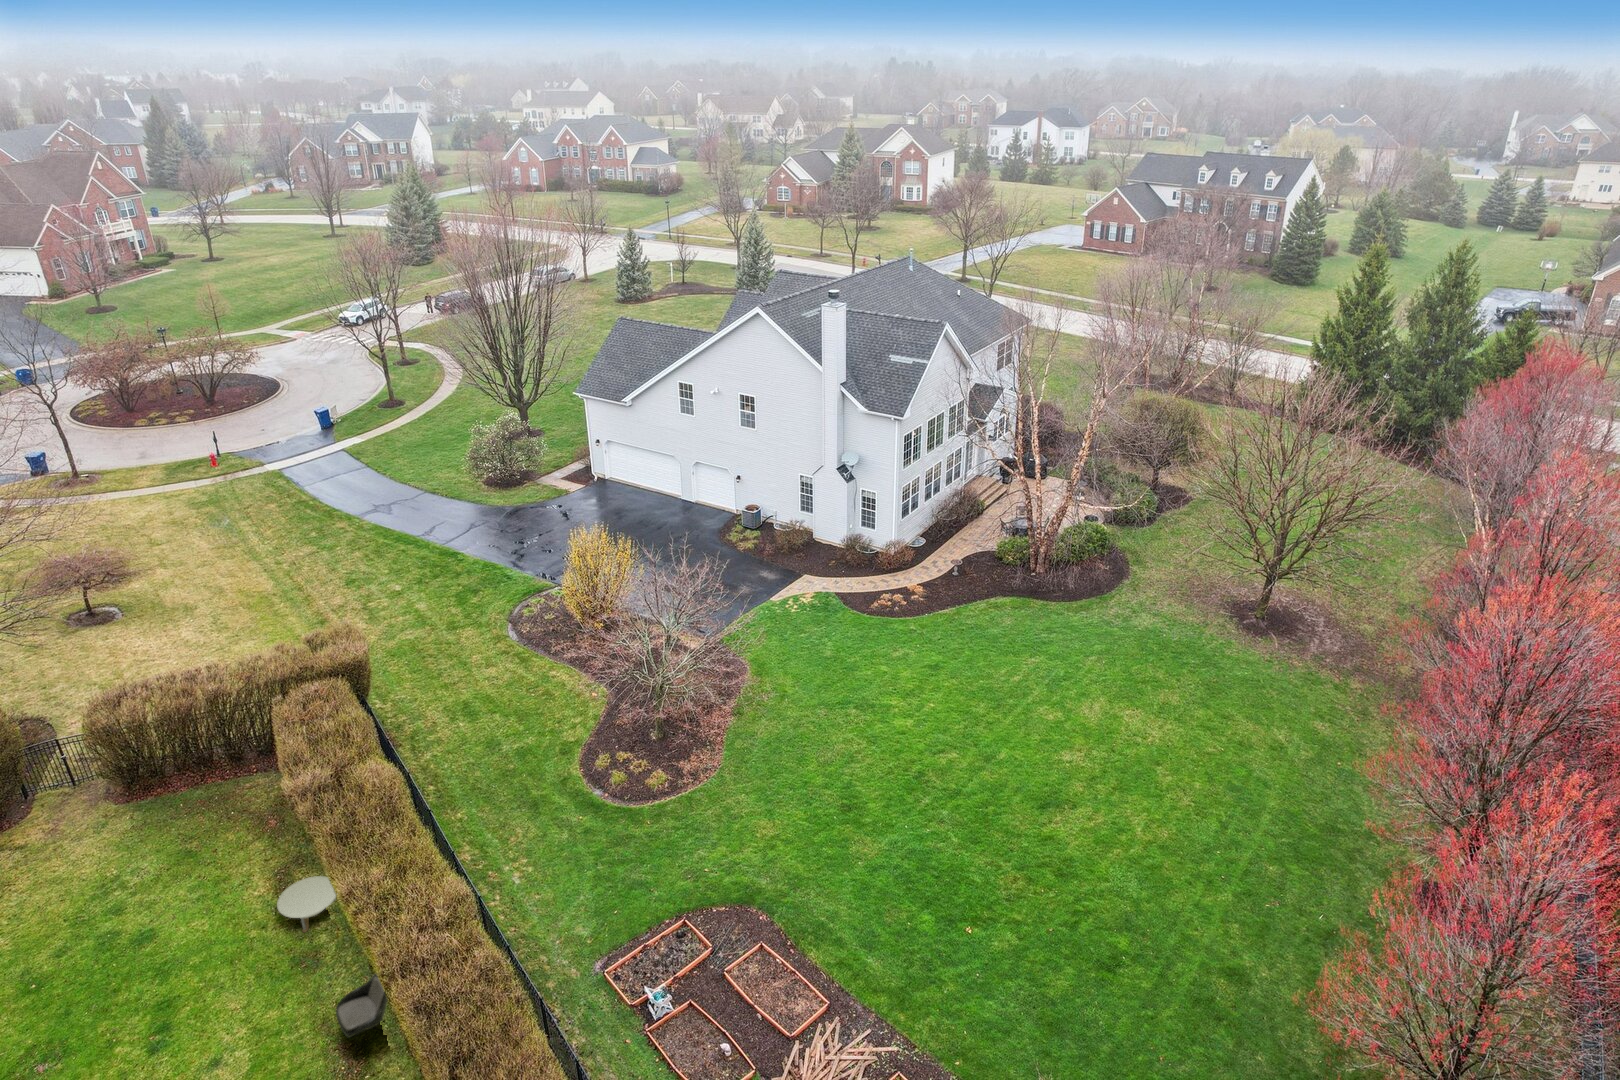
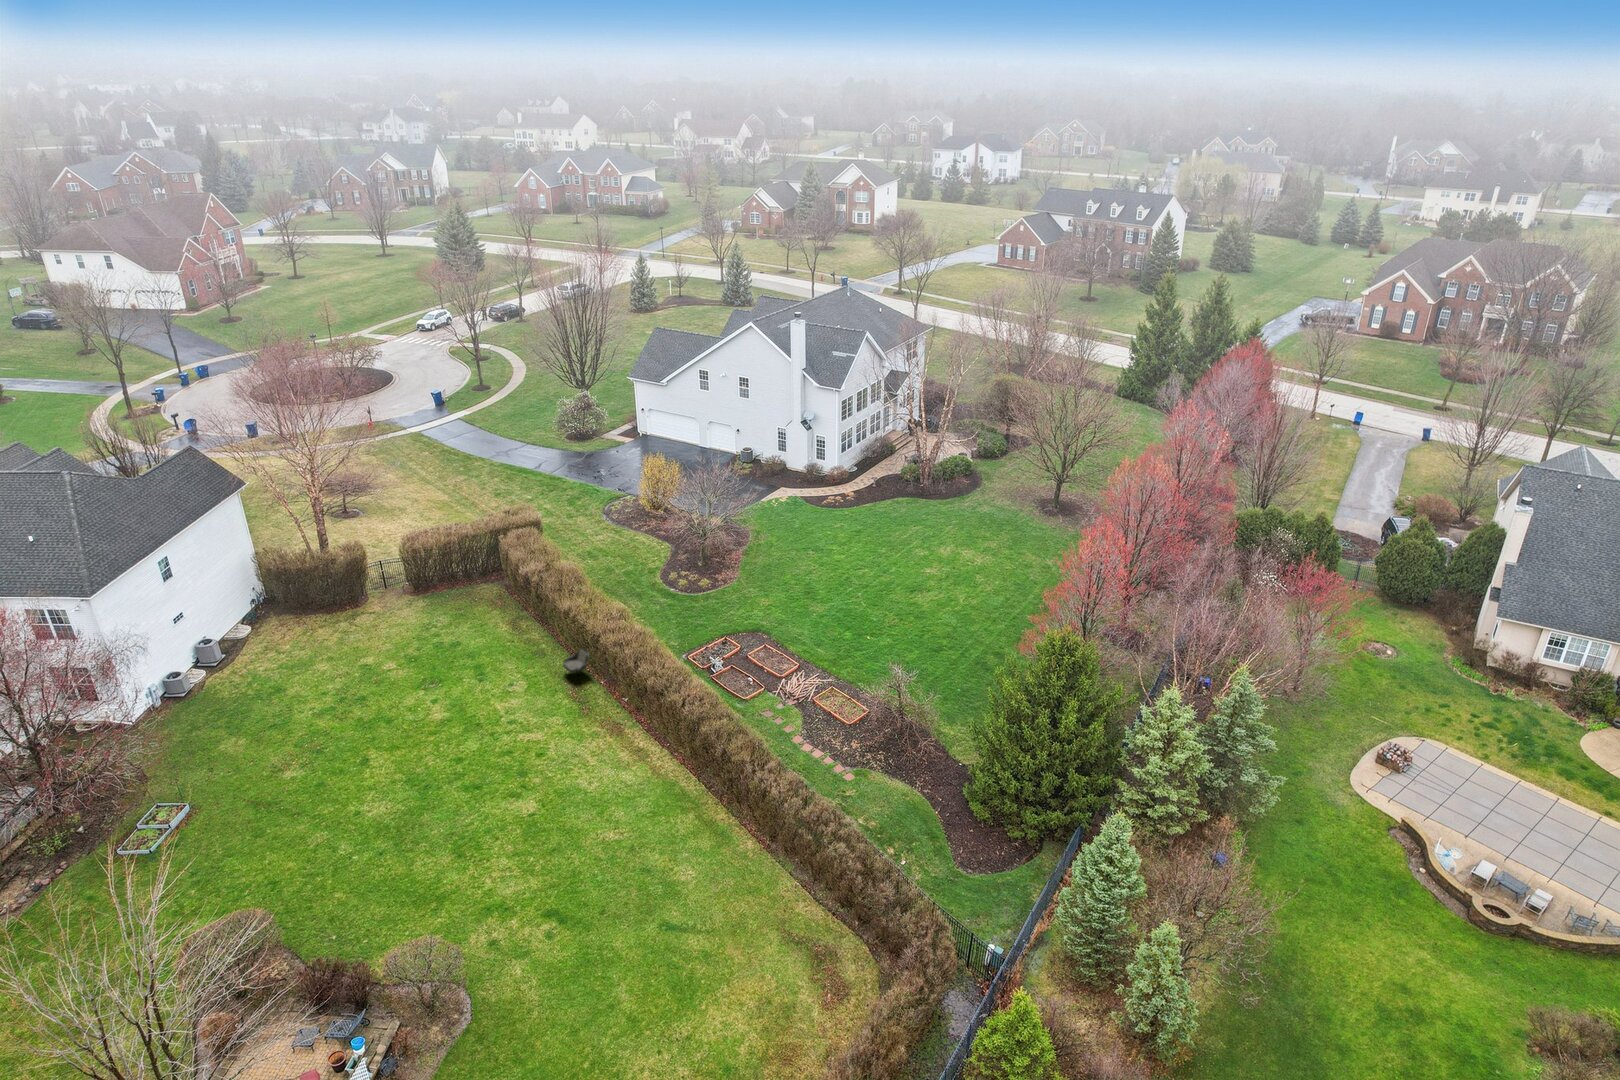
round table: present [277,876,337,932] -> none [519,619,548,643]

